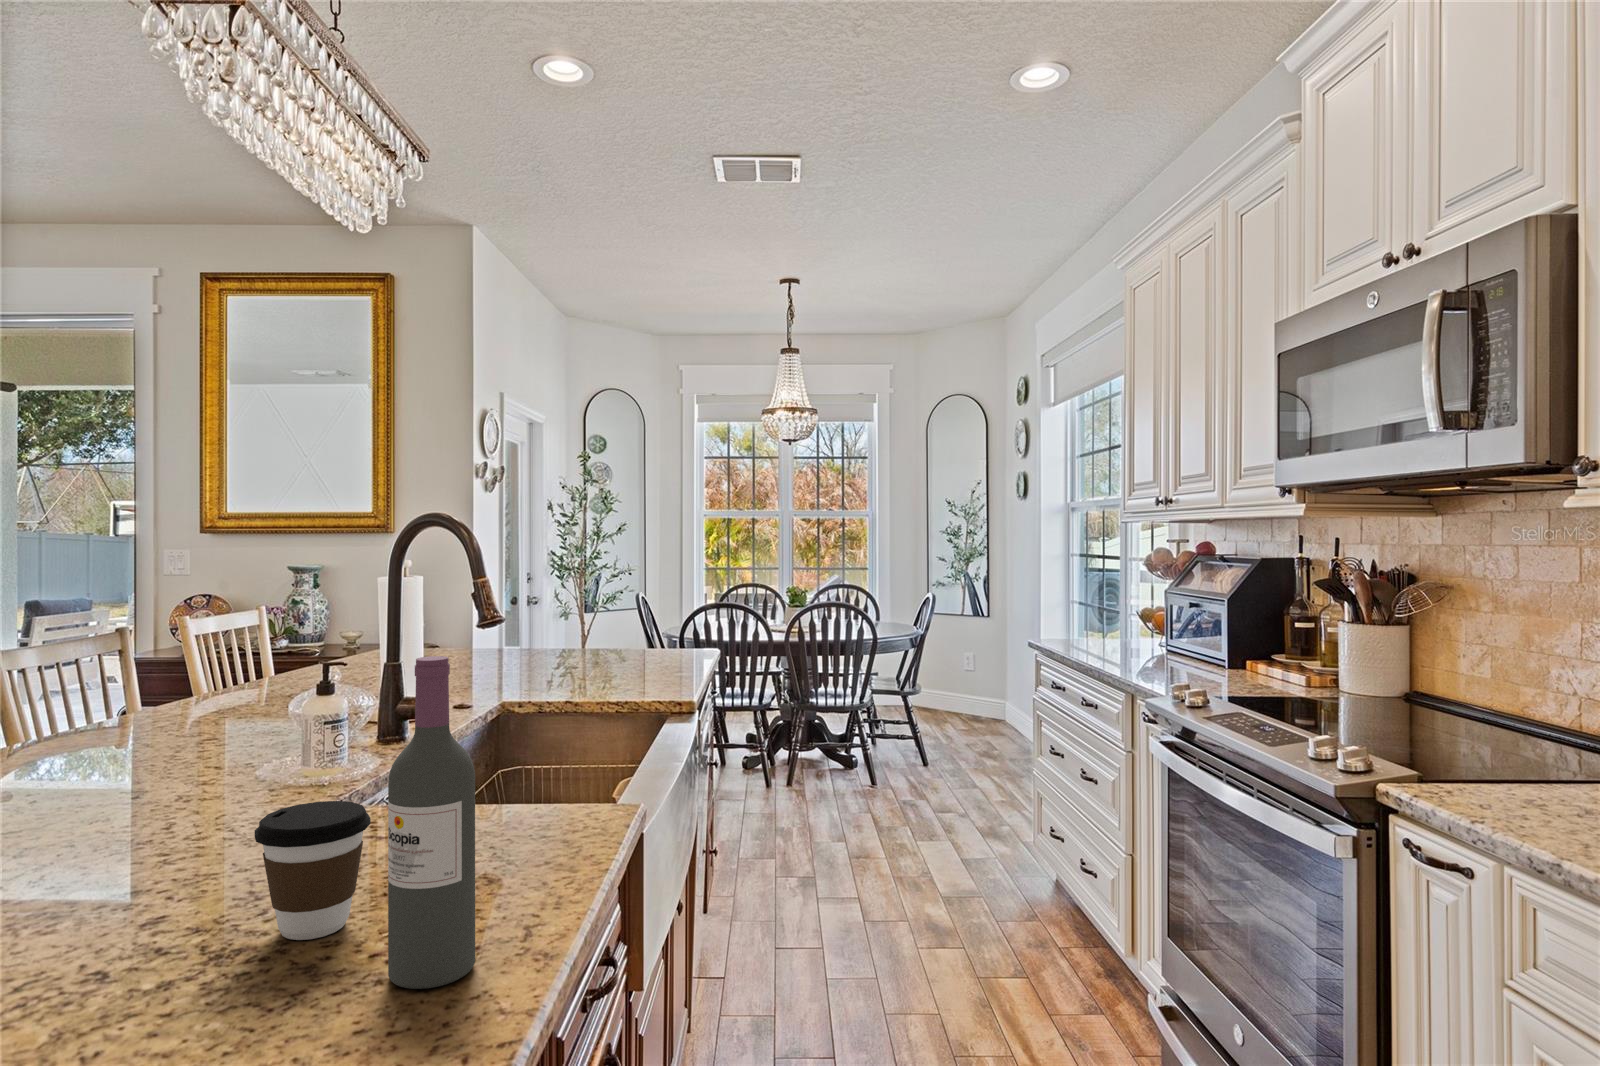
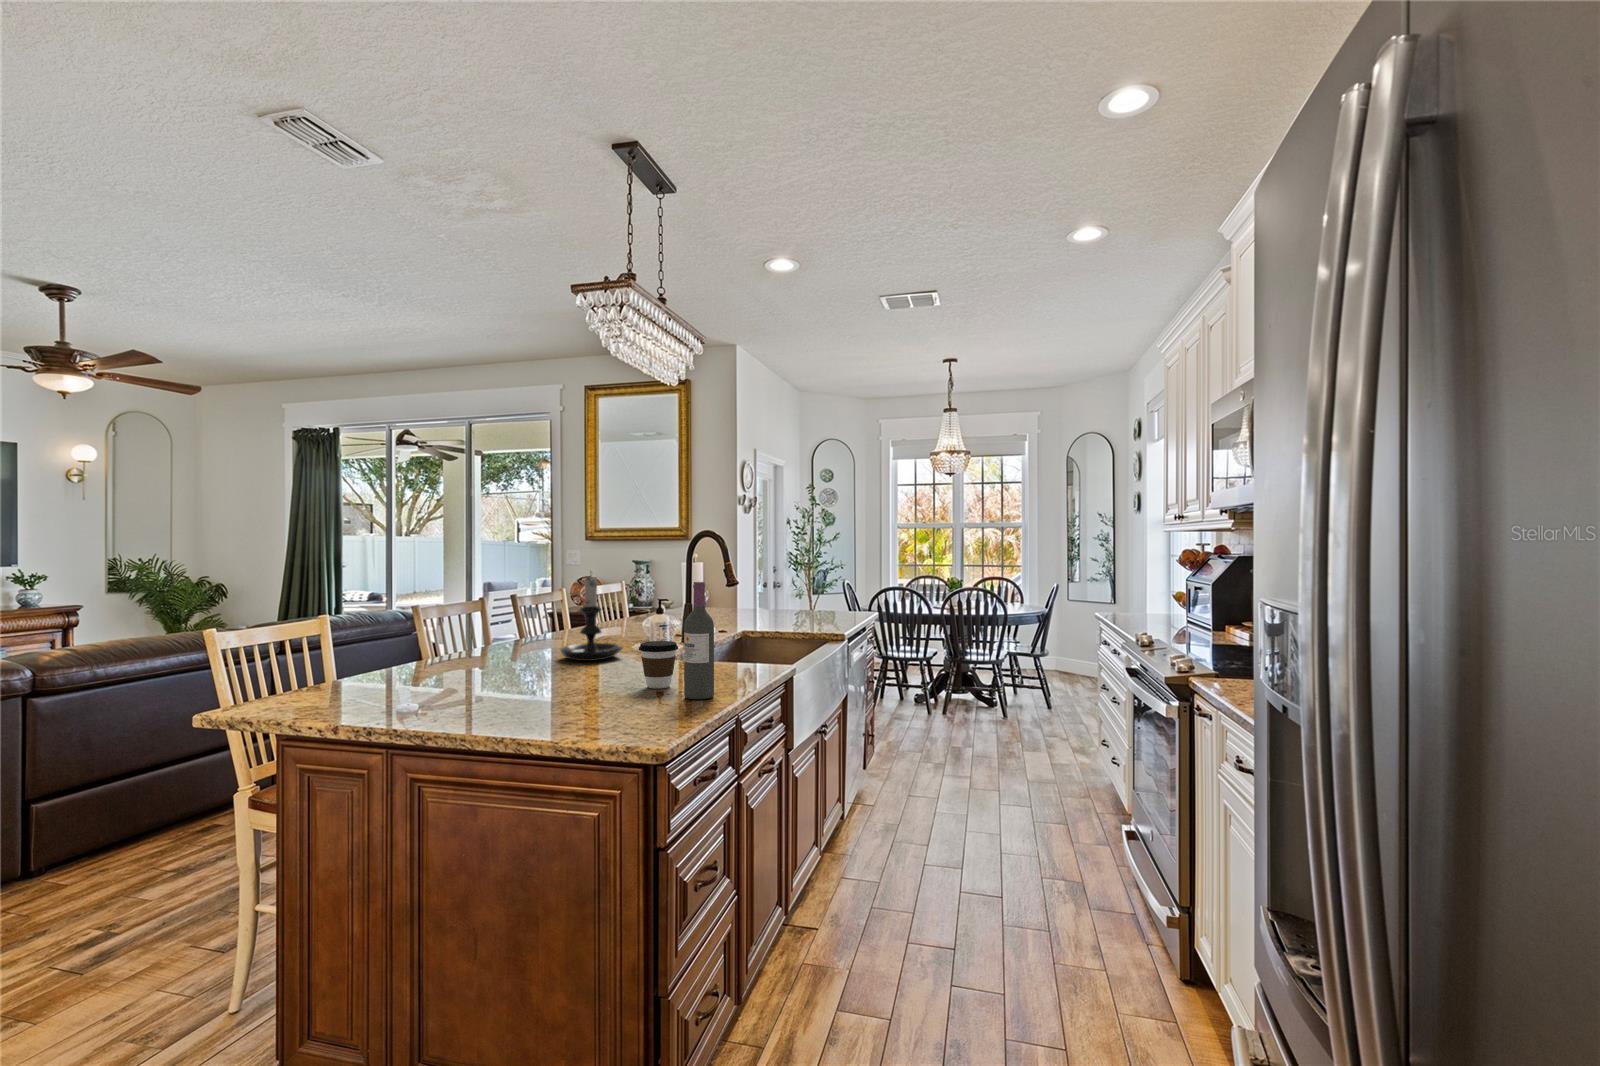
candle holder: none [61,610,236,828] -> present [561,572,623,661]

